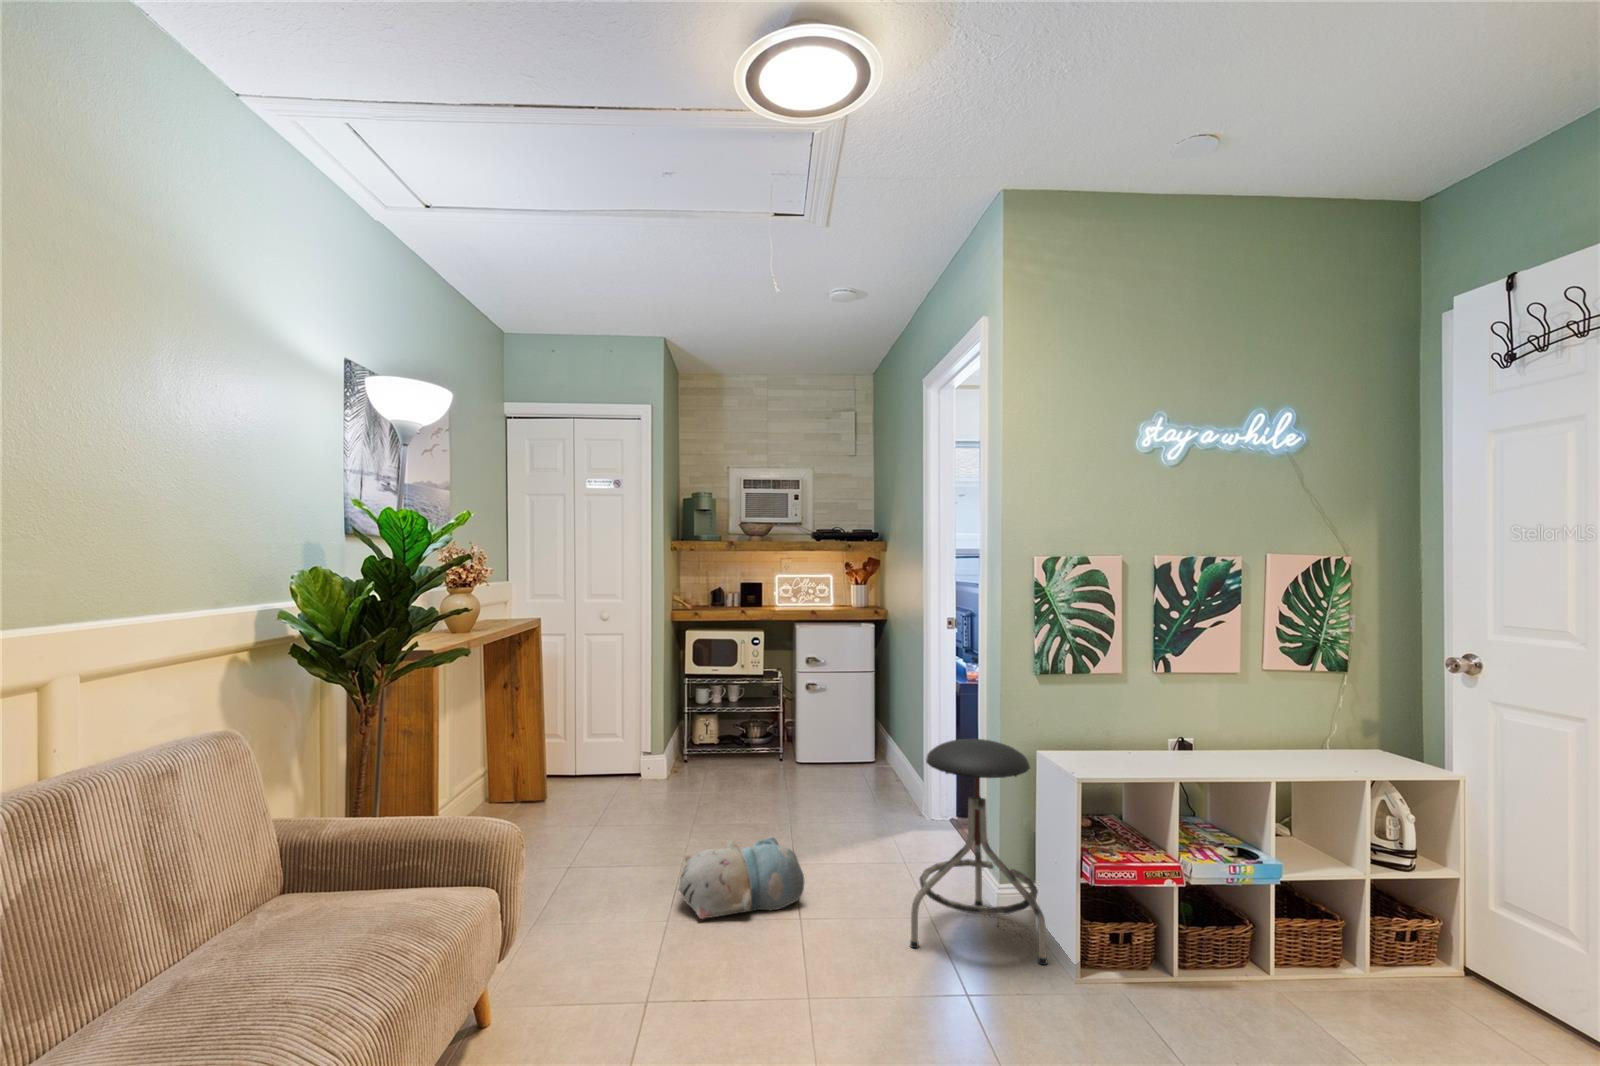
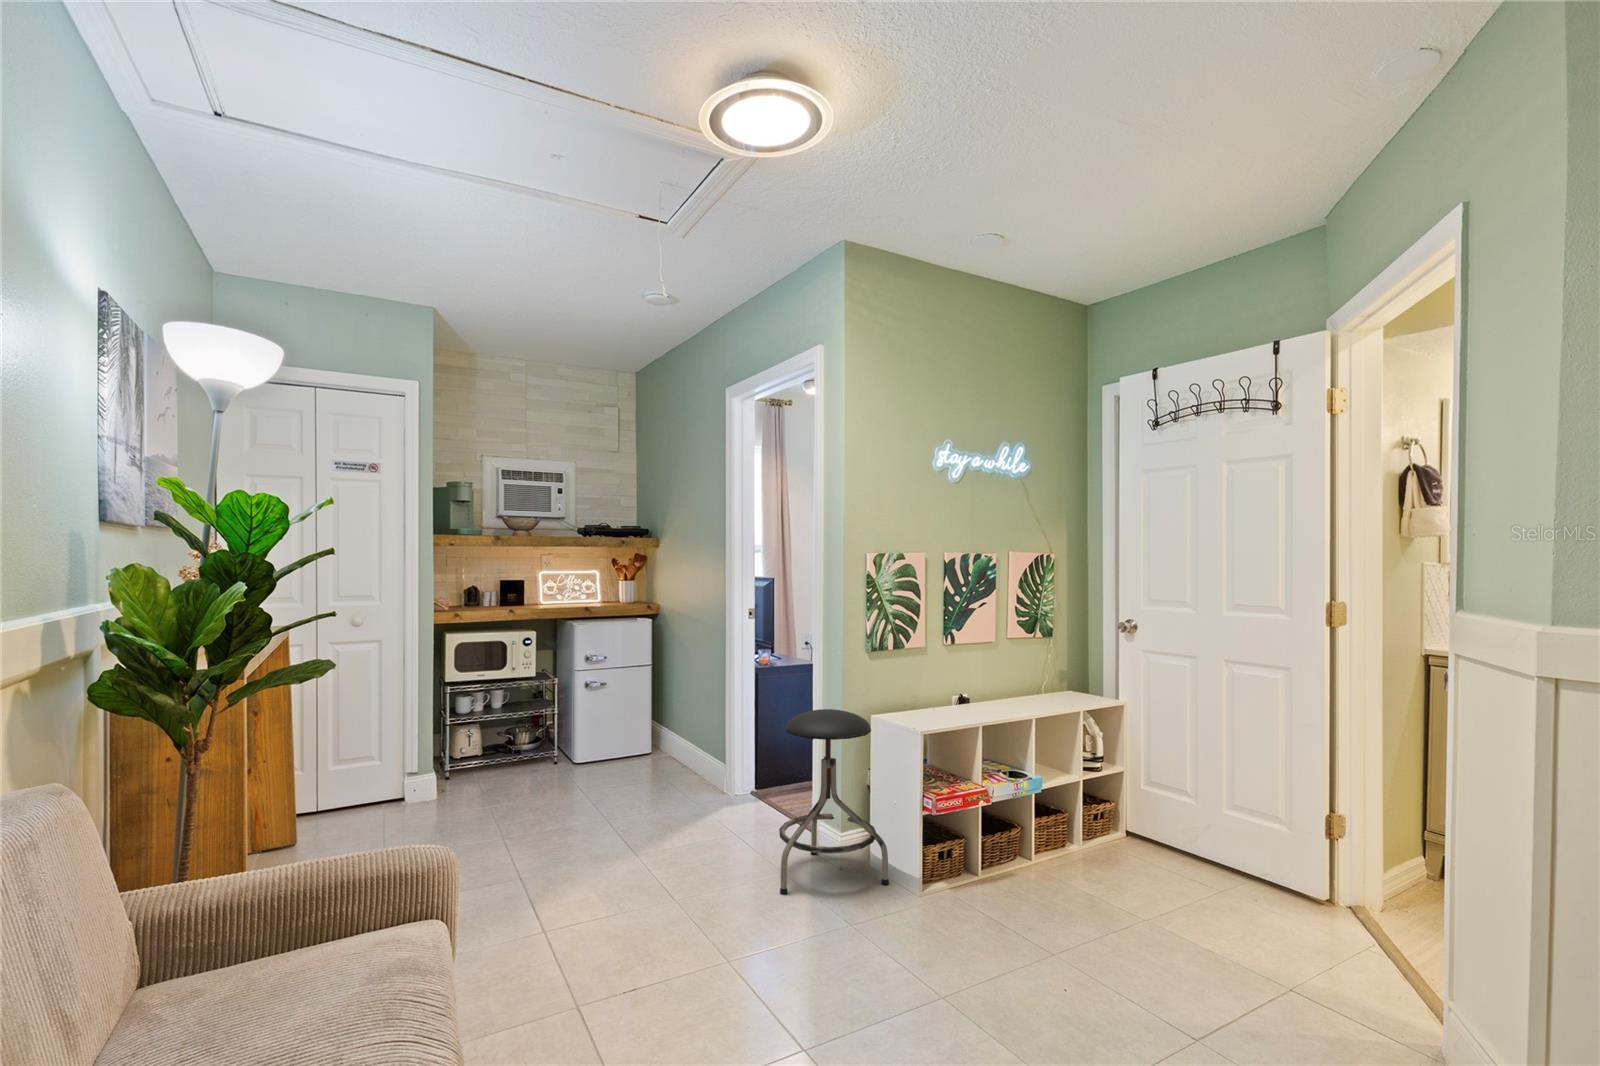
plush toy: present [679,836,804,919] -> none [547,824,669,911]

